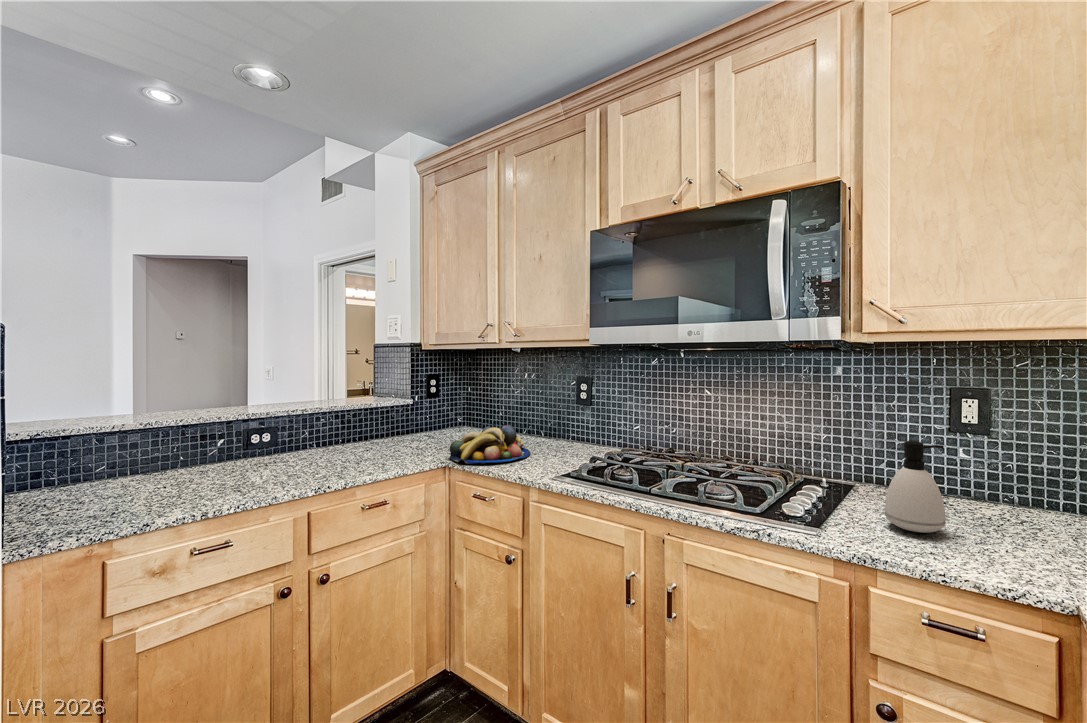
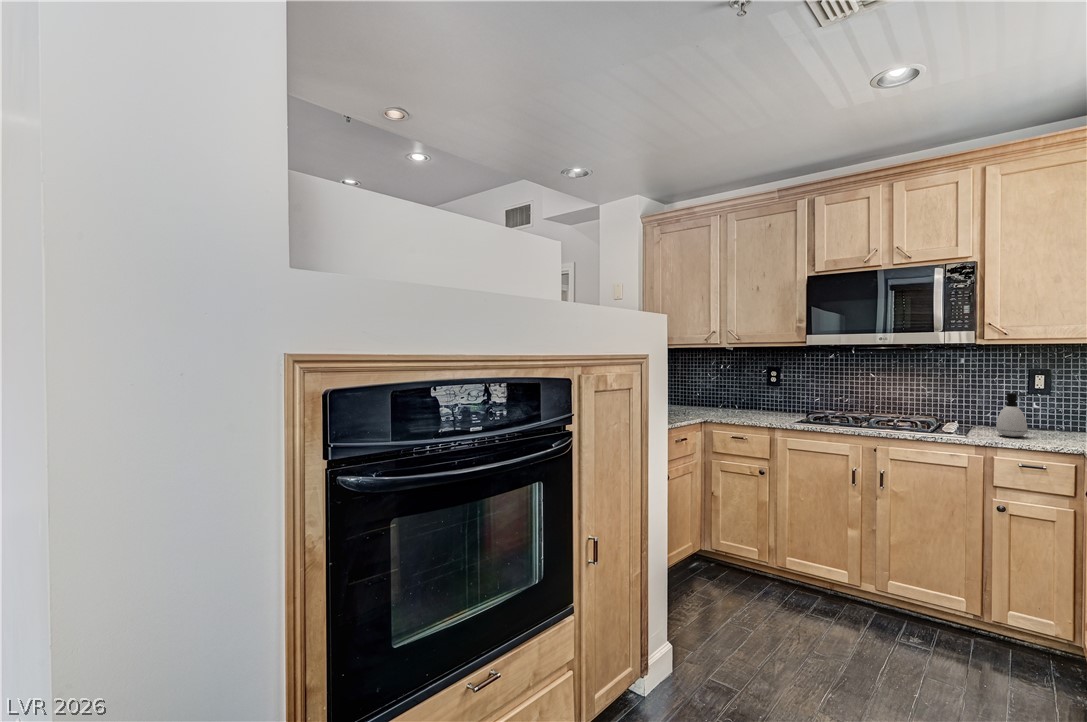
fruit bowl: present [449,425,531,464] -> none [698,397,752,418]

